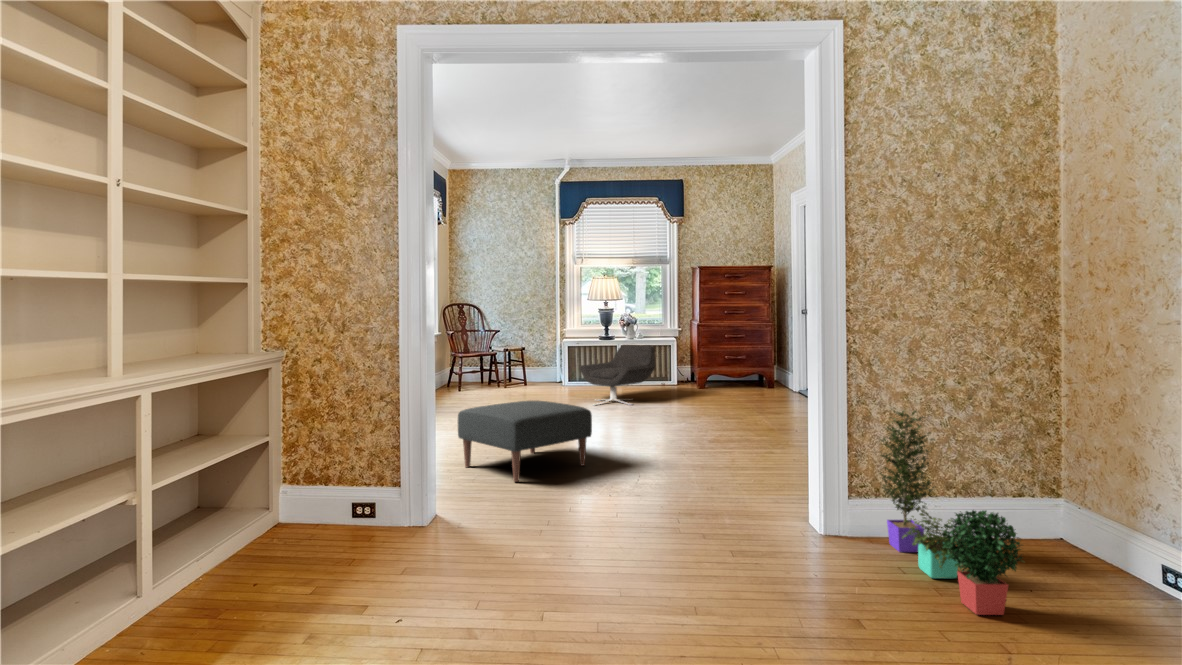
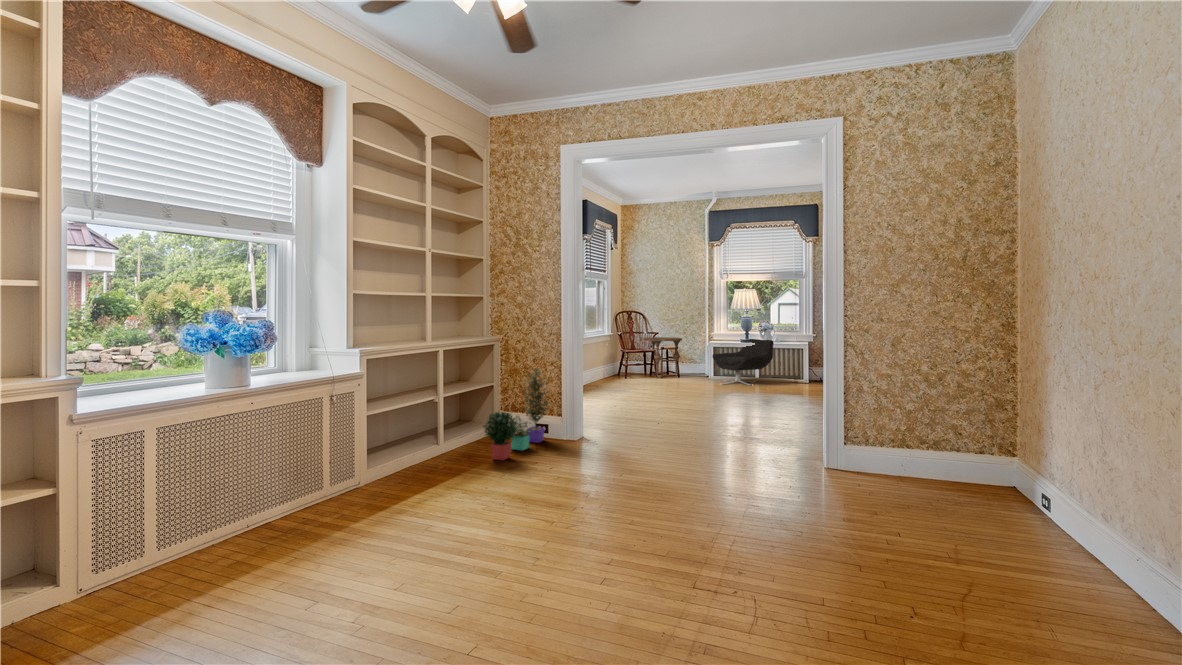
side table: none [485,345,537,400] -> present [643,337,682,378]
ottoman: present [458,400,592,482] -> none [605,375,693,425]
potted plant: present [880,410,1024,615] -> present [483,368,547,460]

